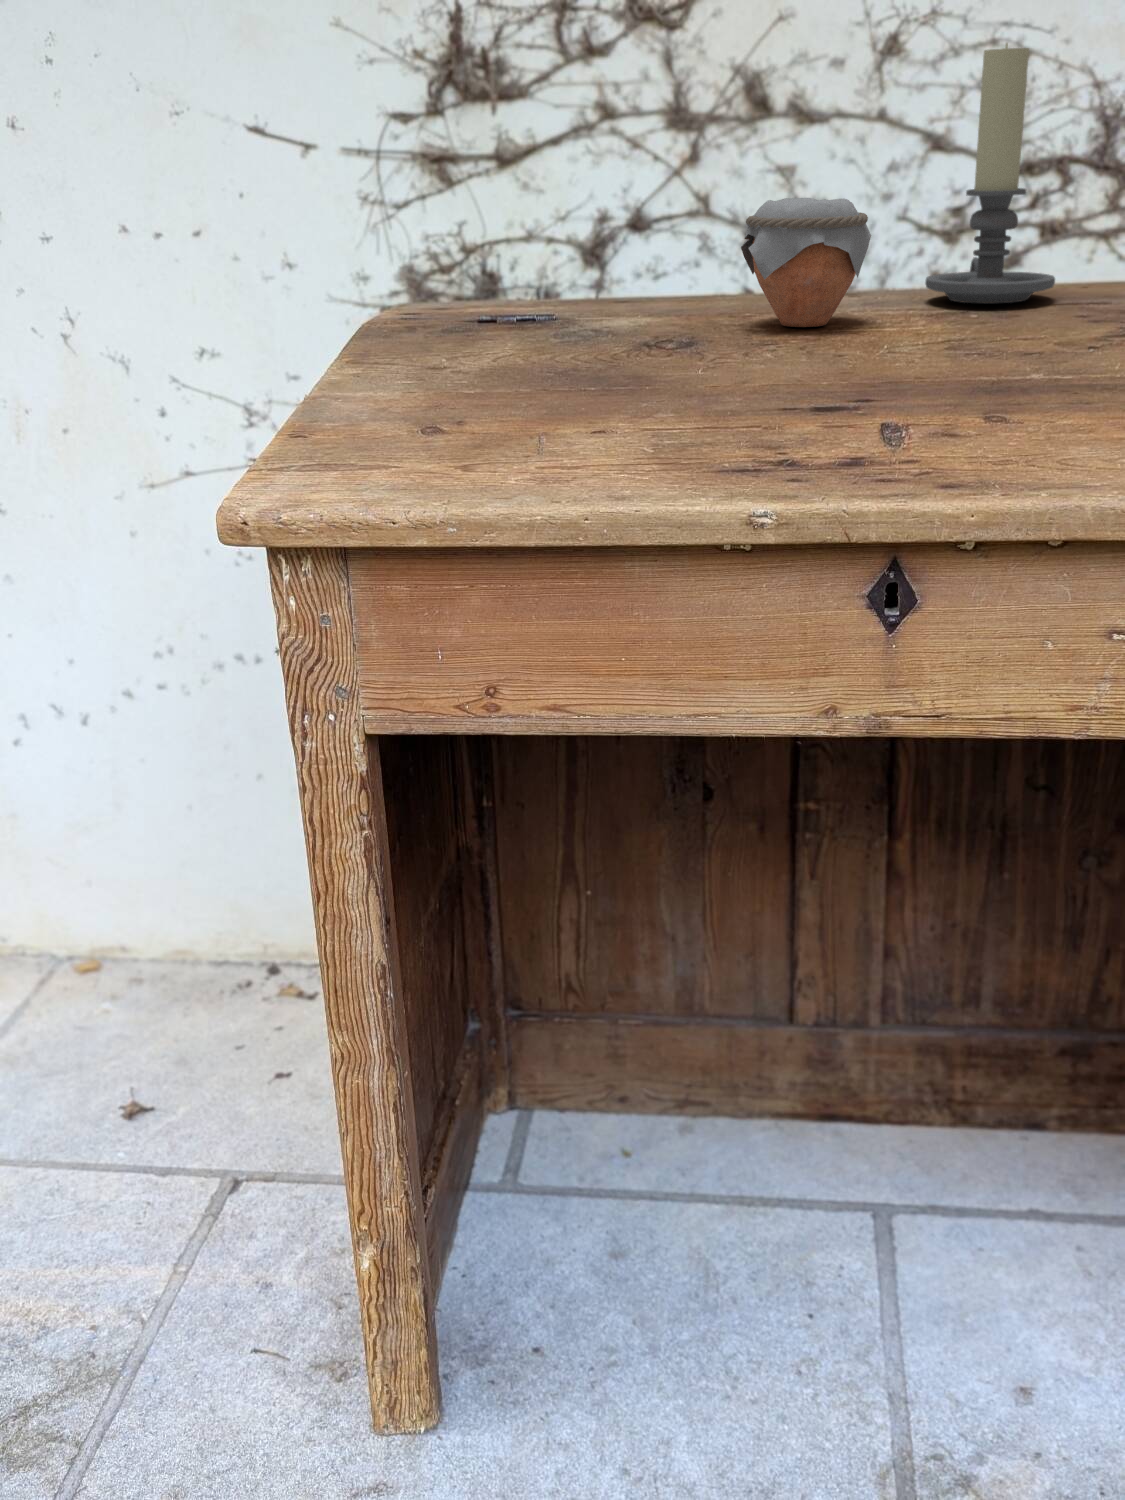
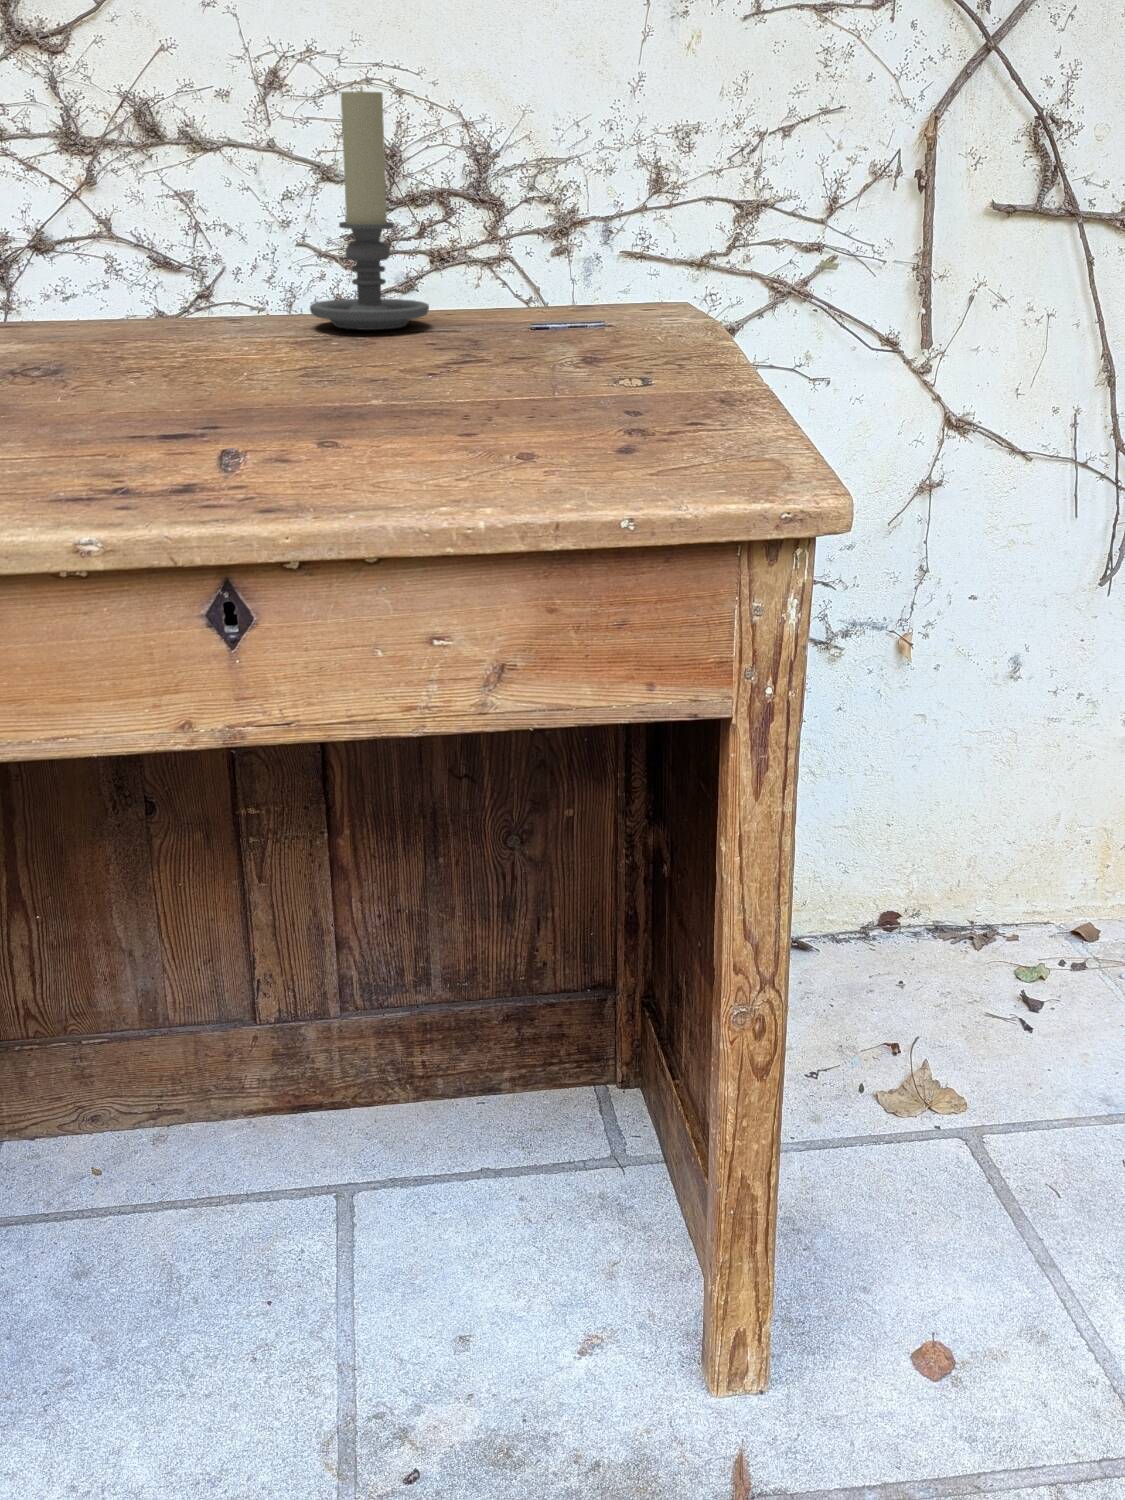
jar: present [741,198,871,327] -> none [113,227,243,352]

